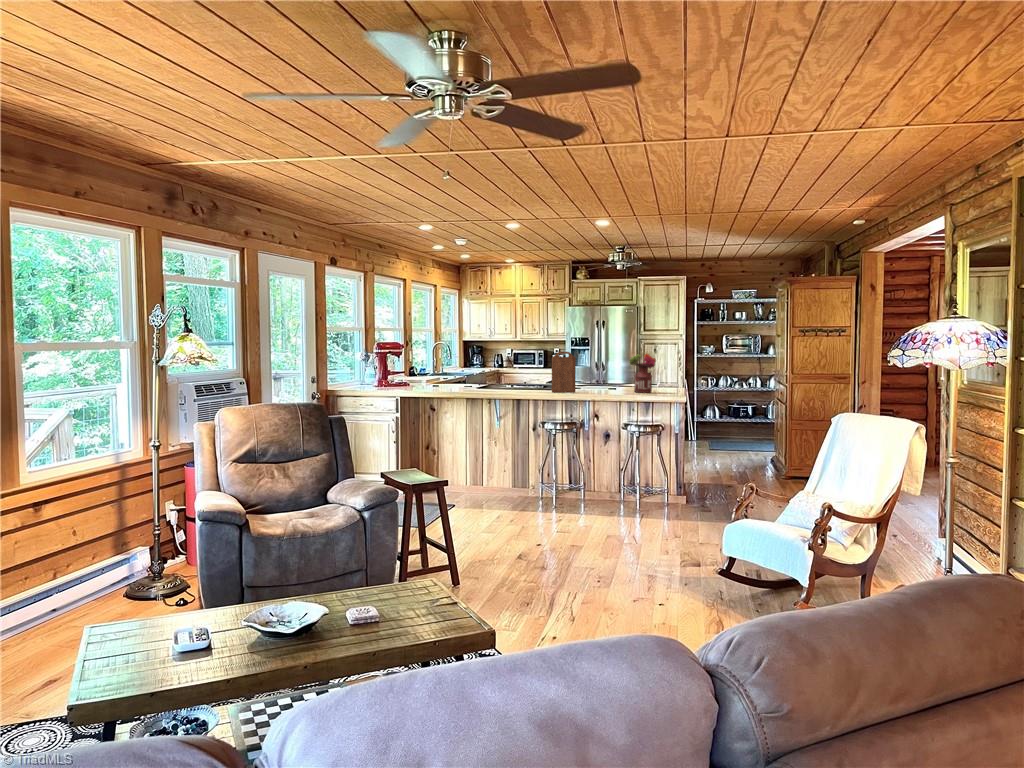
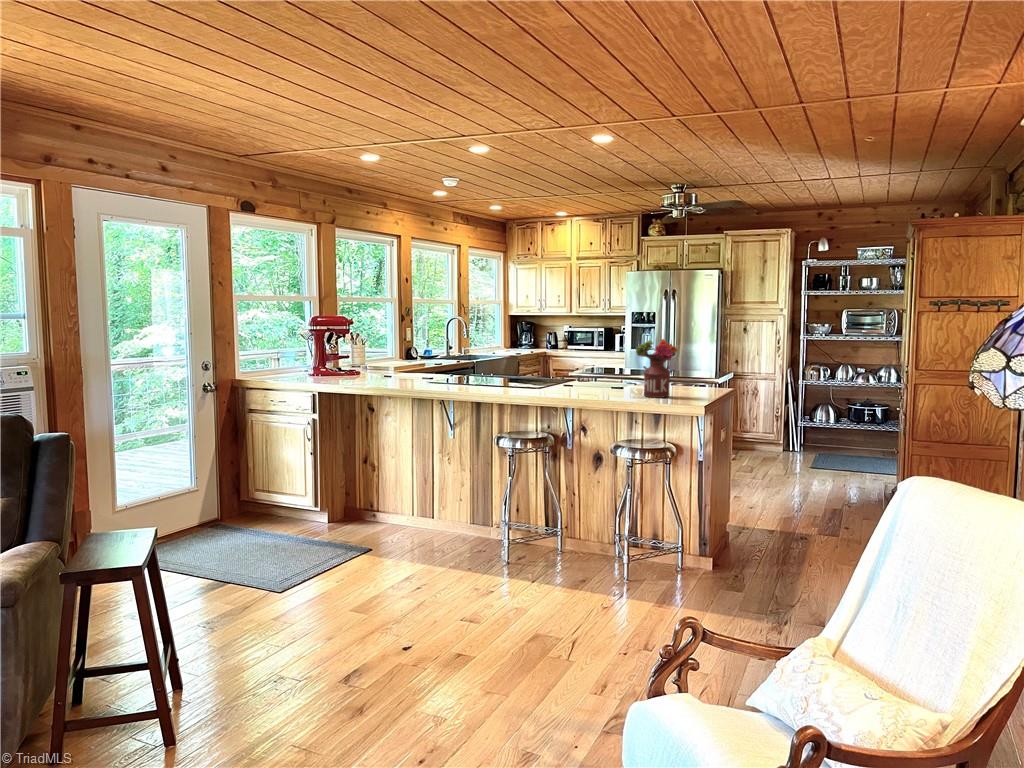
cutting board: present [552,352,576,393] -> none [514,336,548,395]

